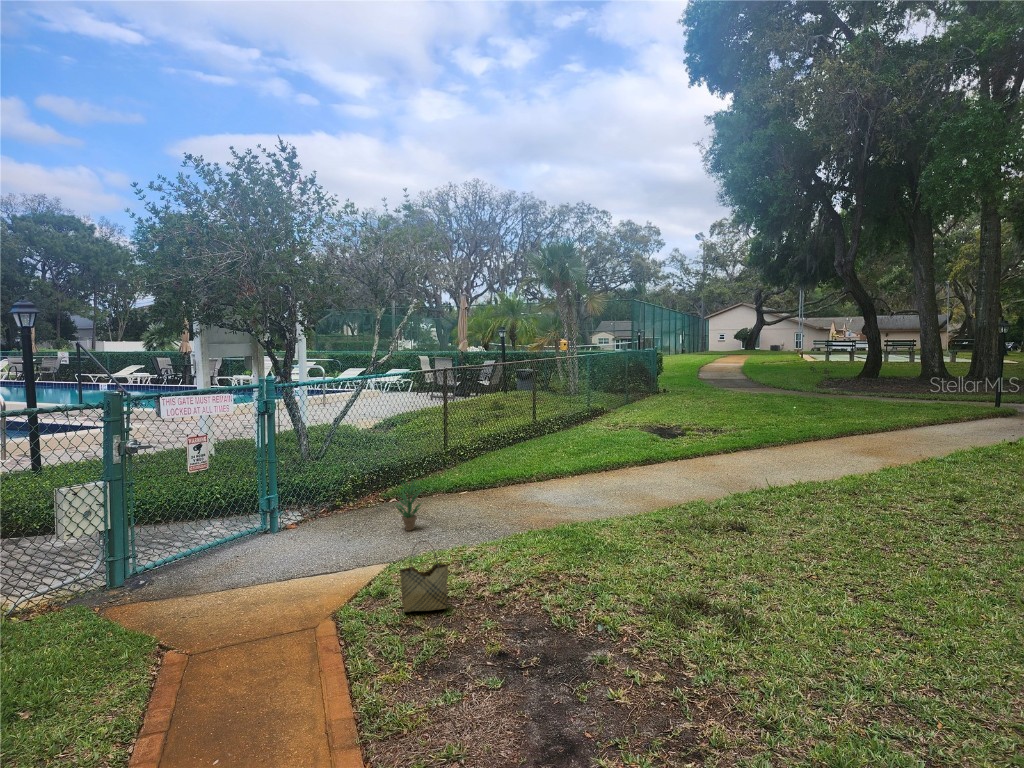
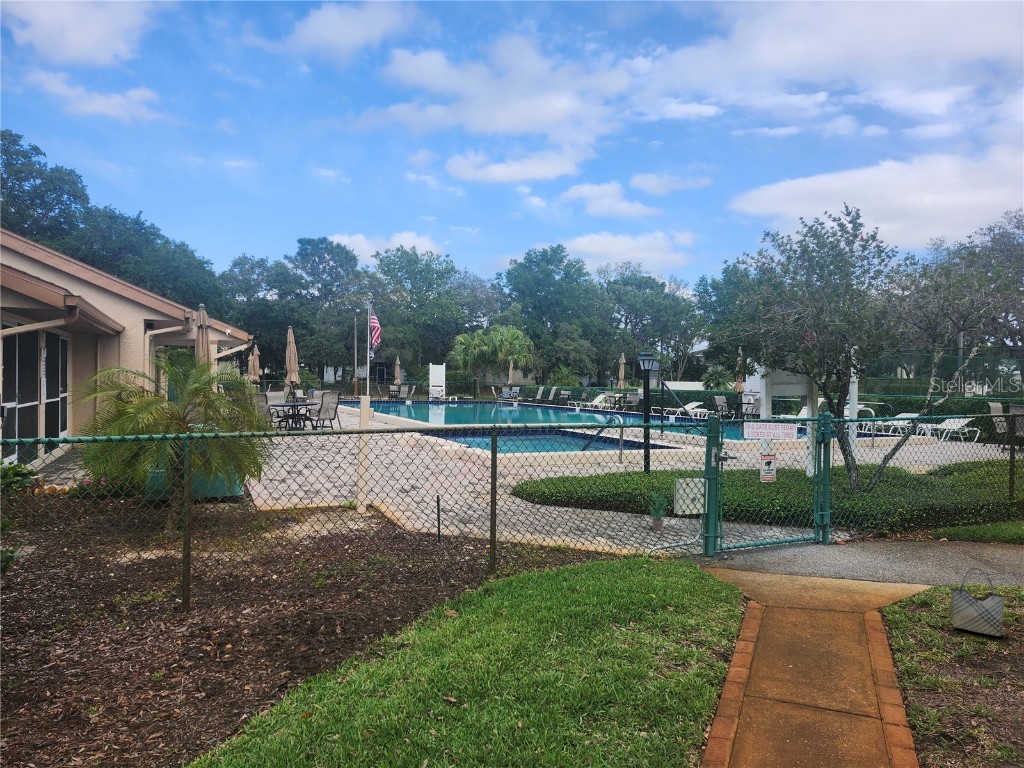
potted plant: present [396,480,422,531] -> present [649,493,667,531]

